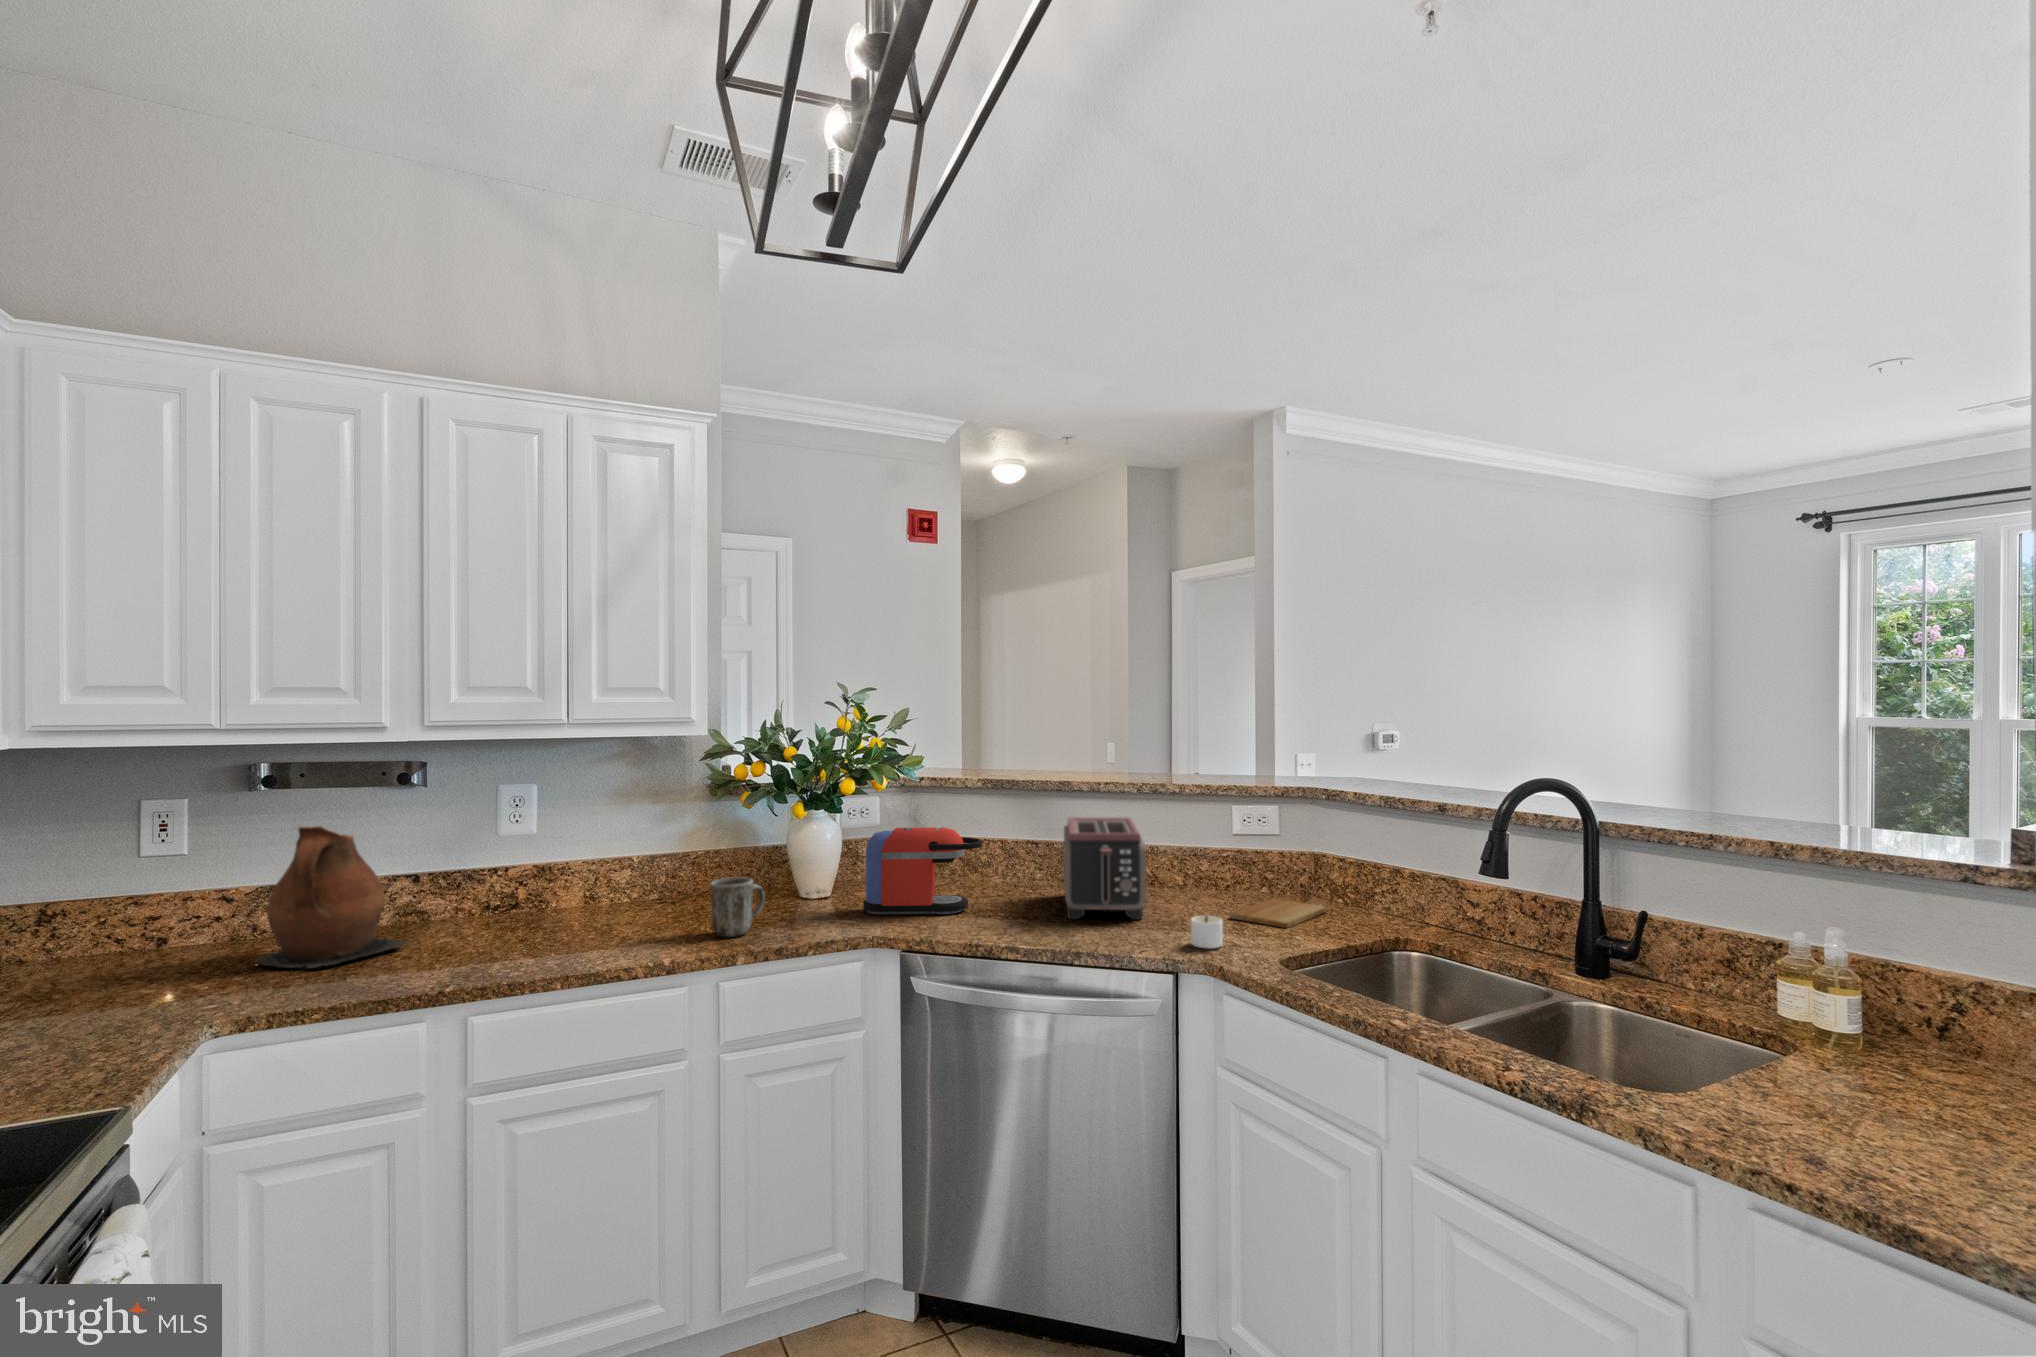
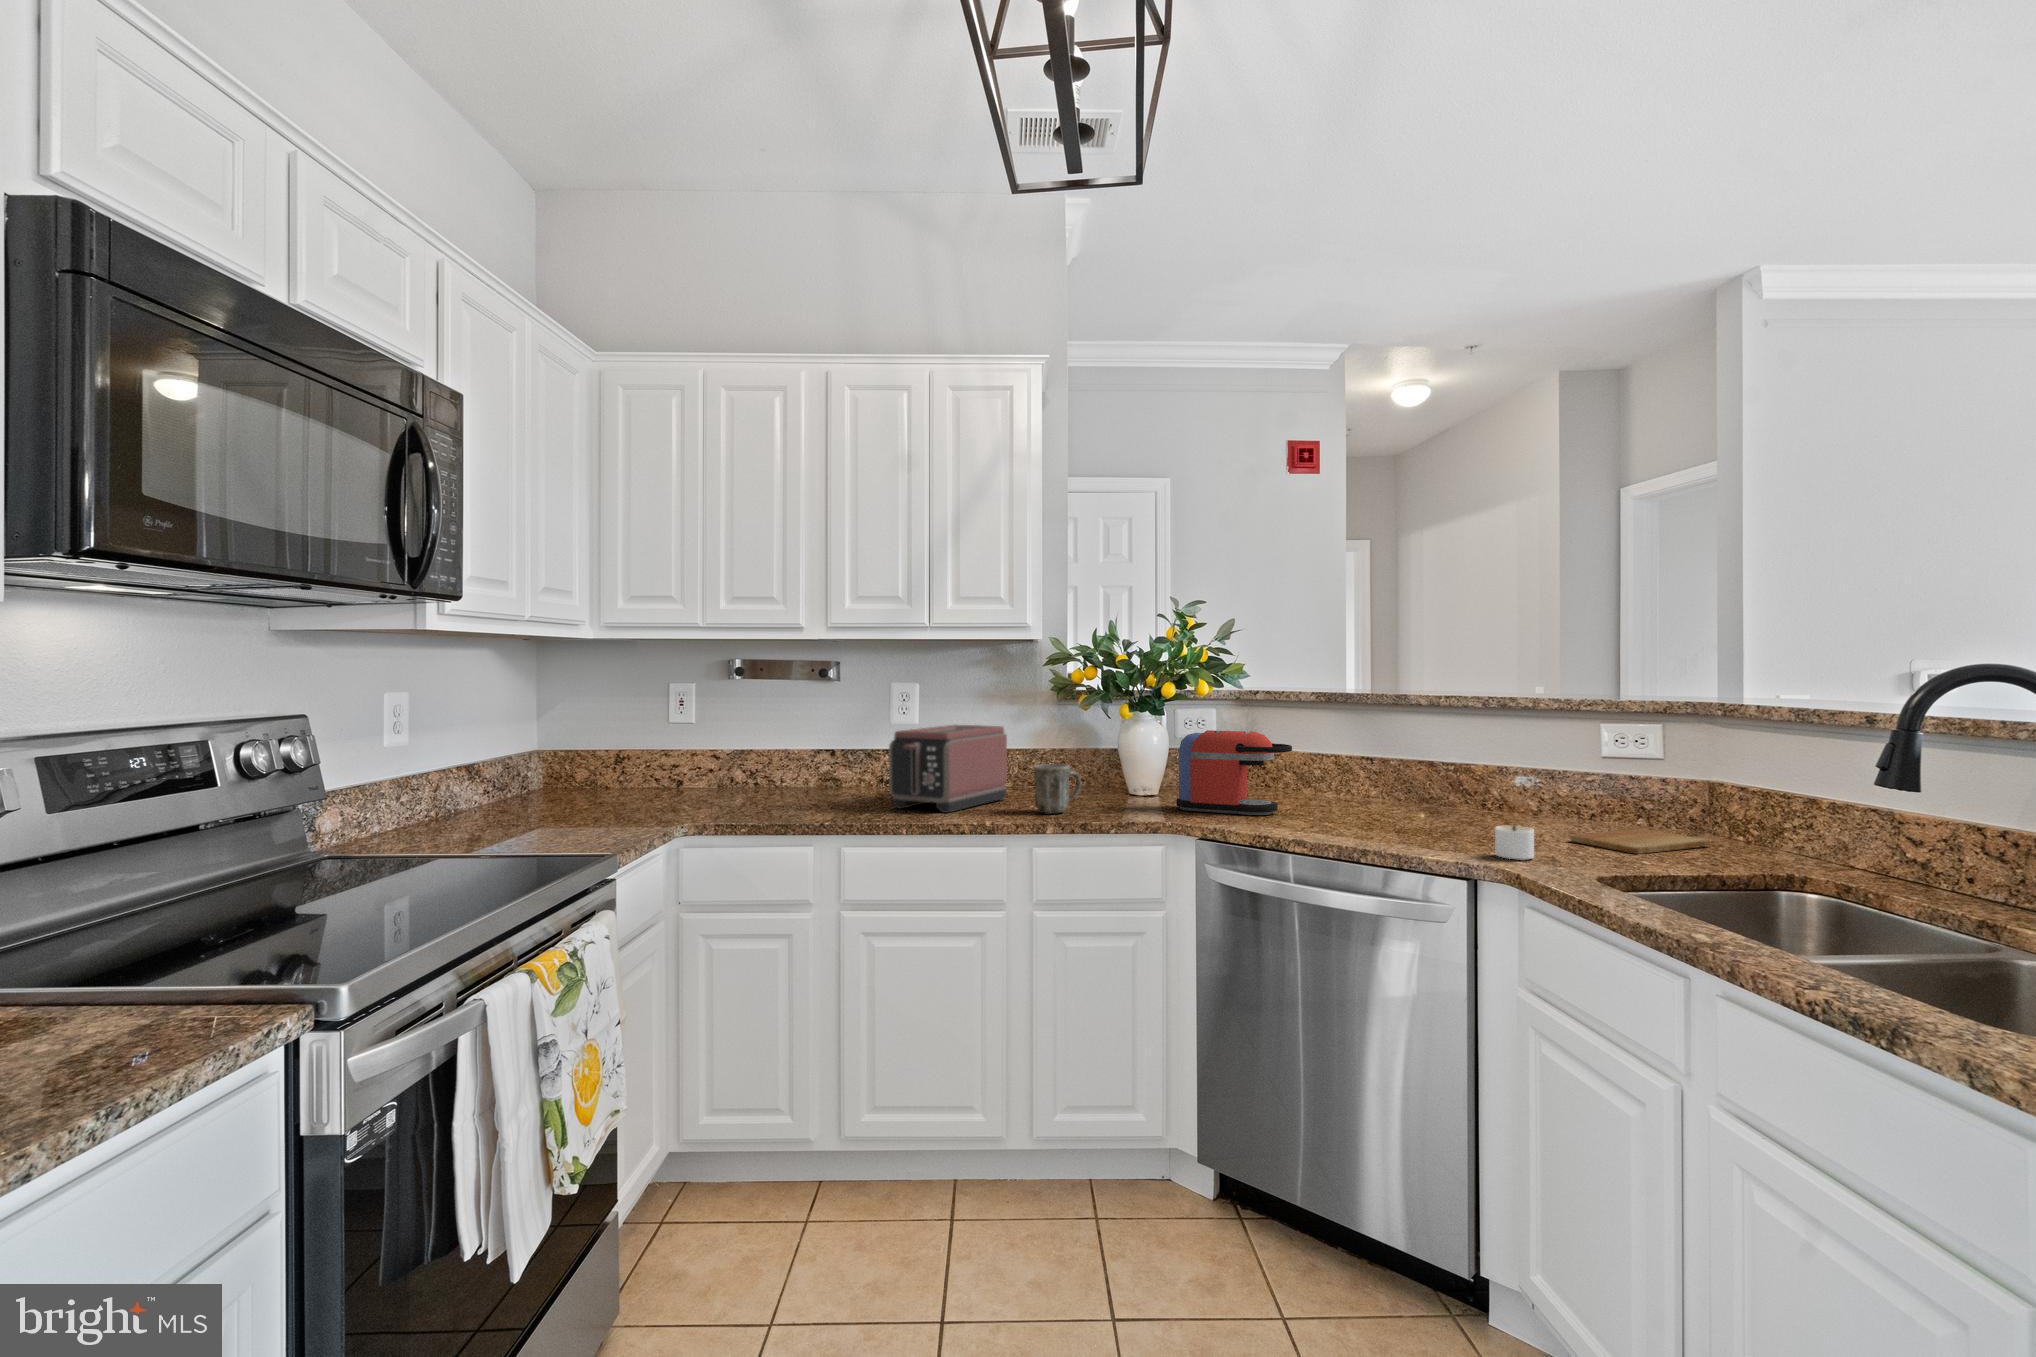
toaster: present [1064,817,1146,920] -> present [889,725,1007,813]
ceramic pitcher: present [255,826,404,969] -> none [724,702,820,805]

